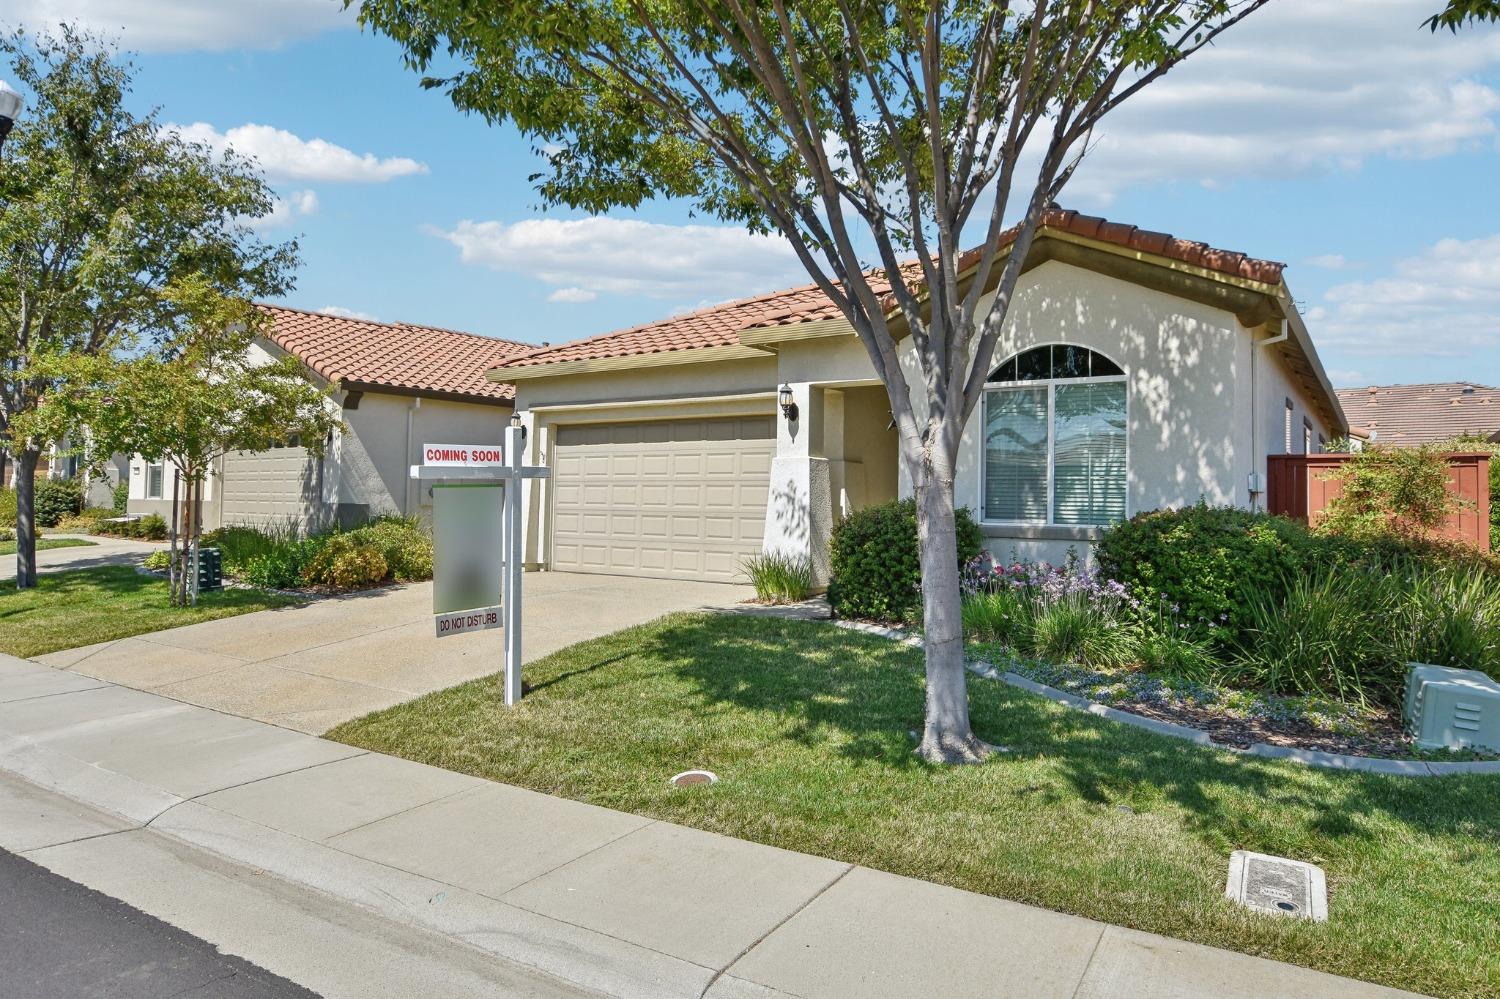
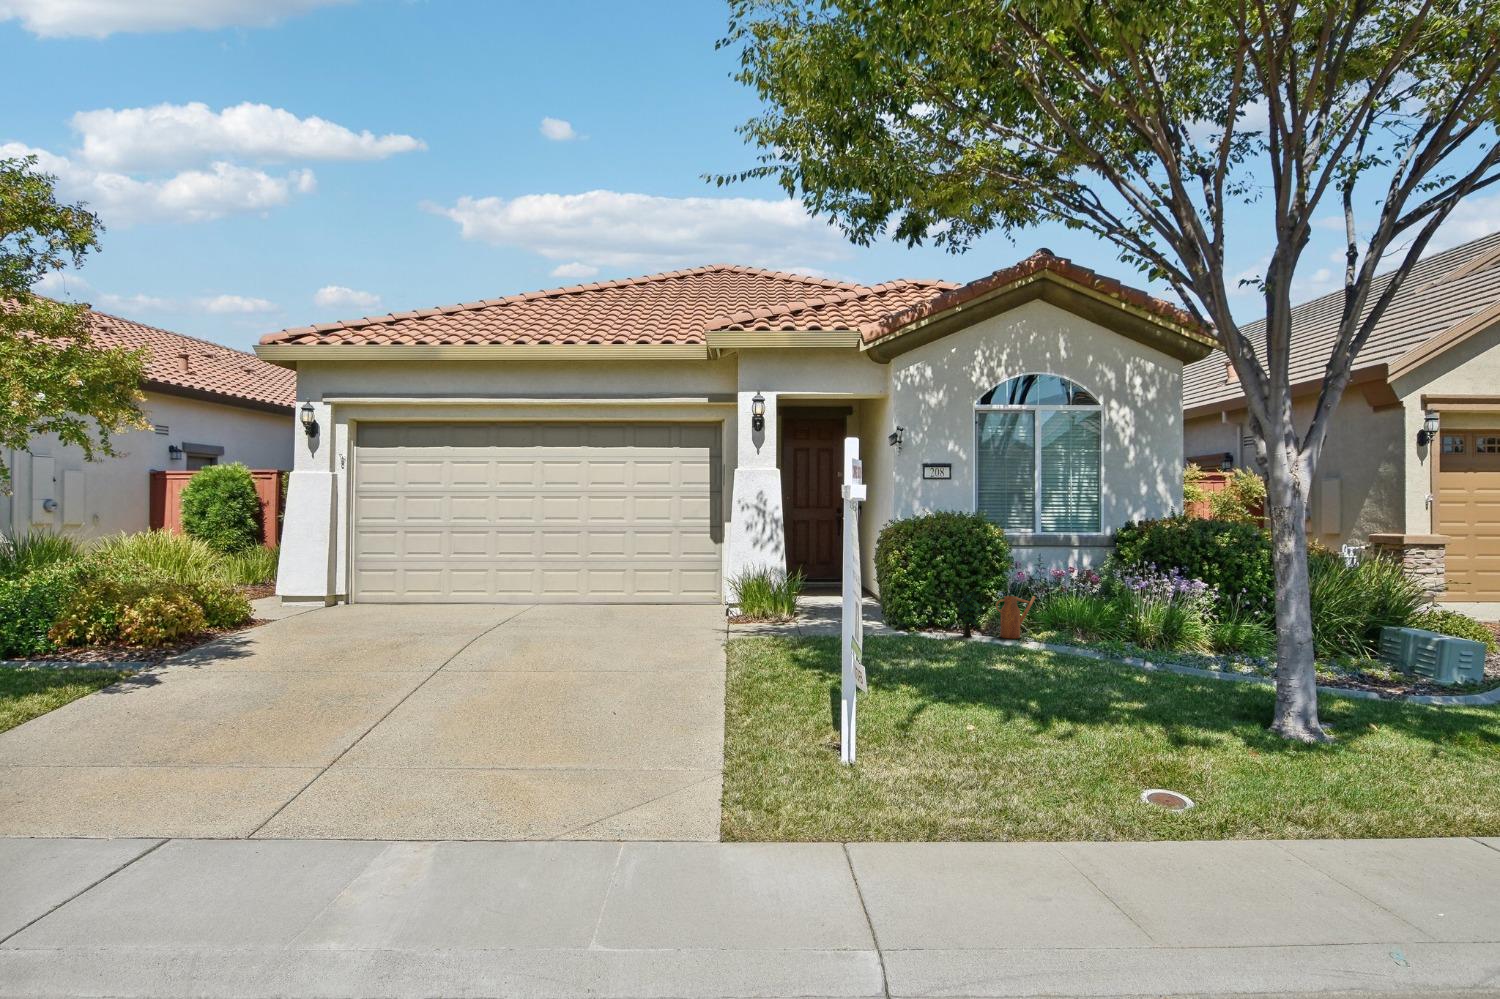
watering can: none [854,581,891,625] -> present [996,596,1036,639]

